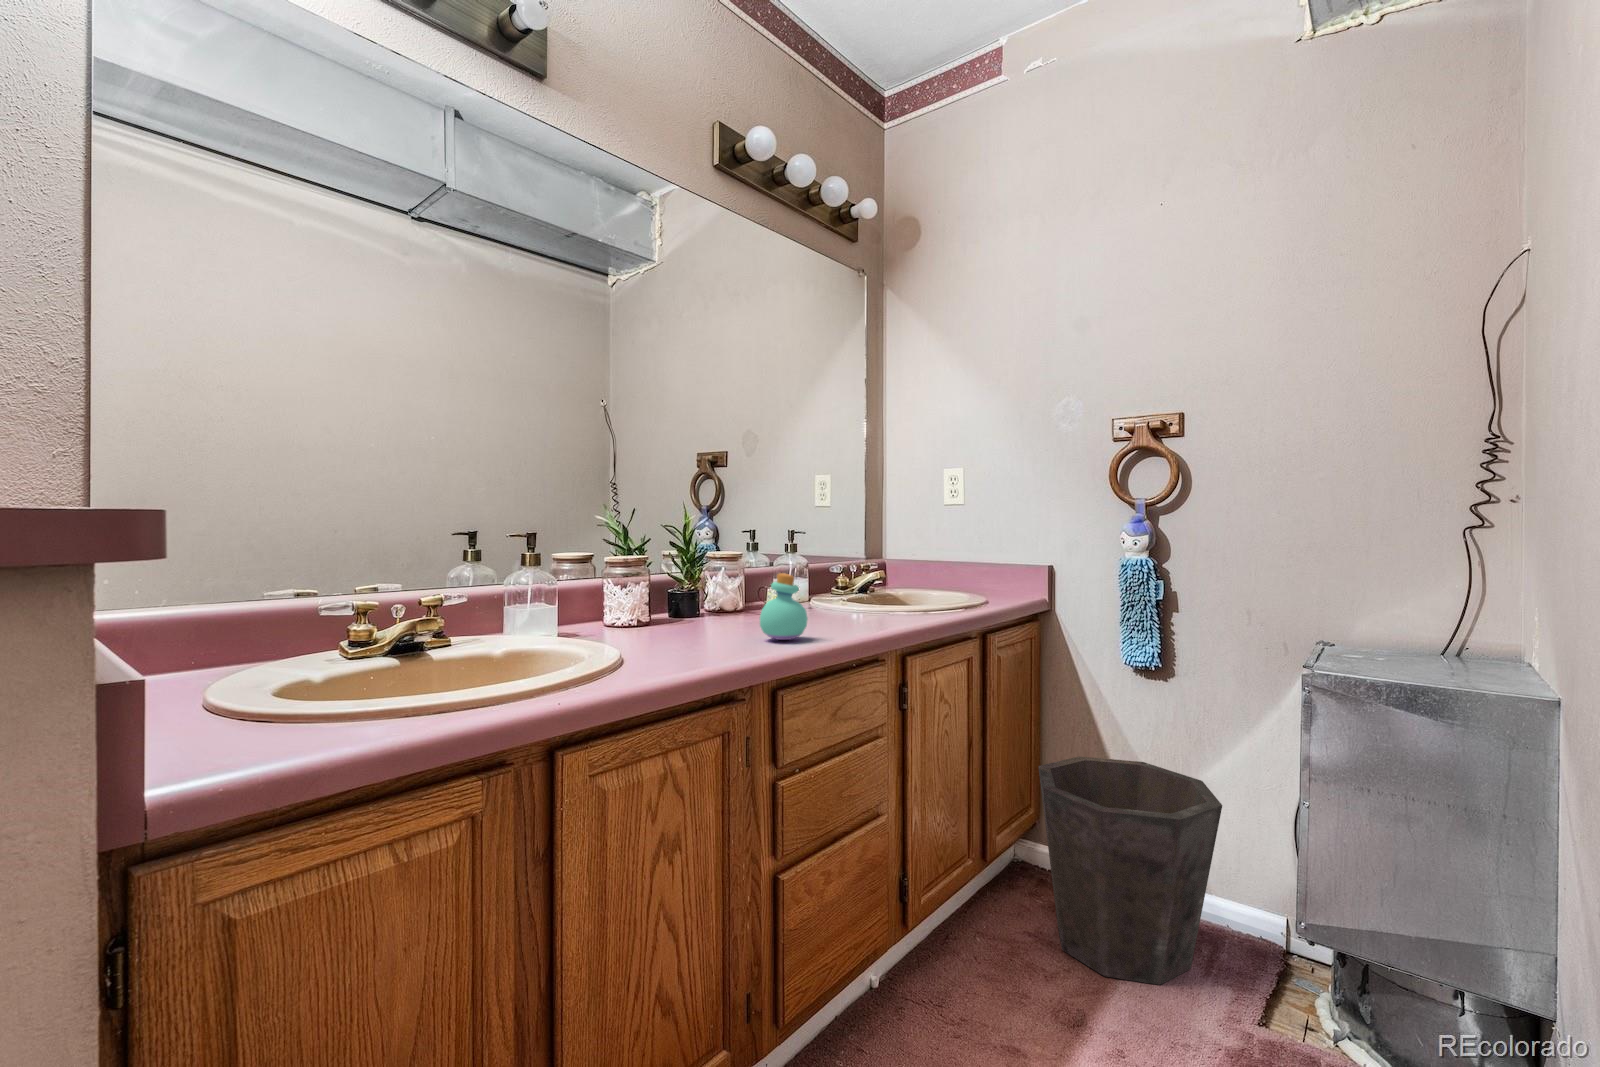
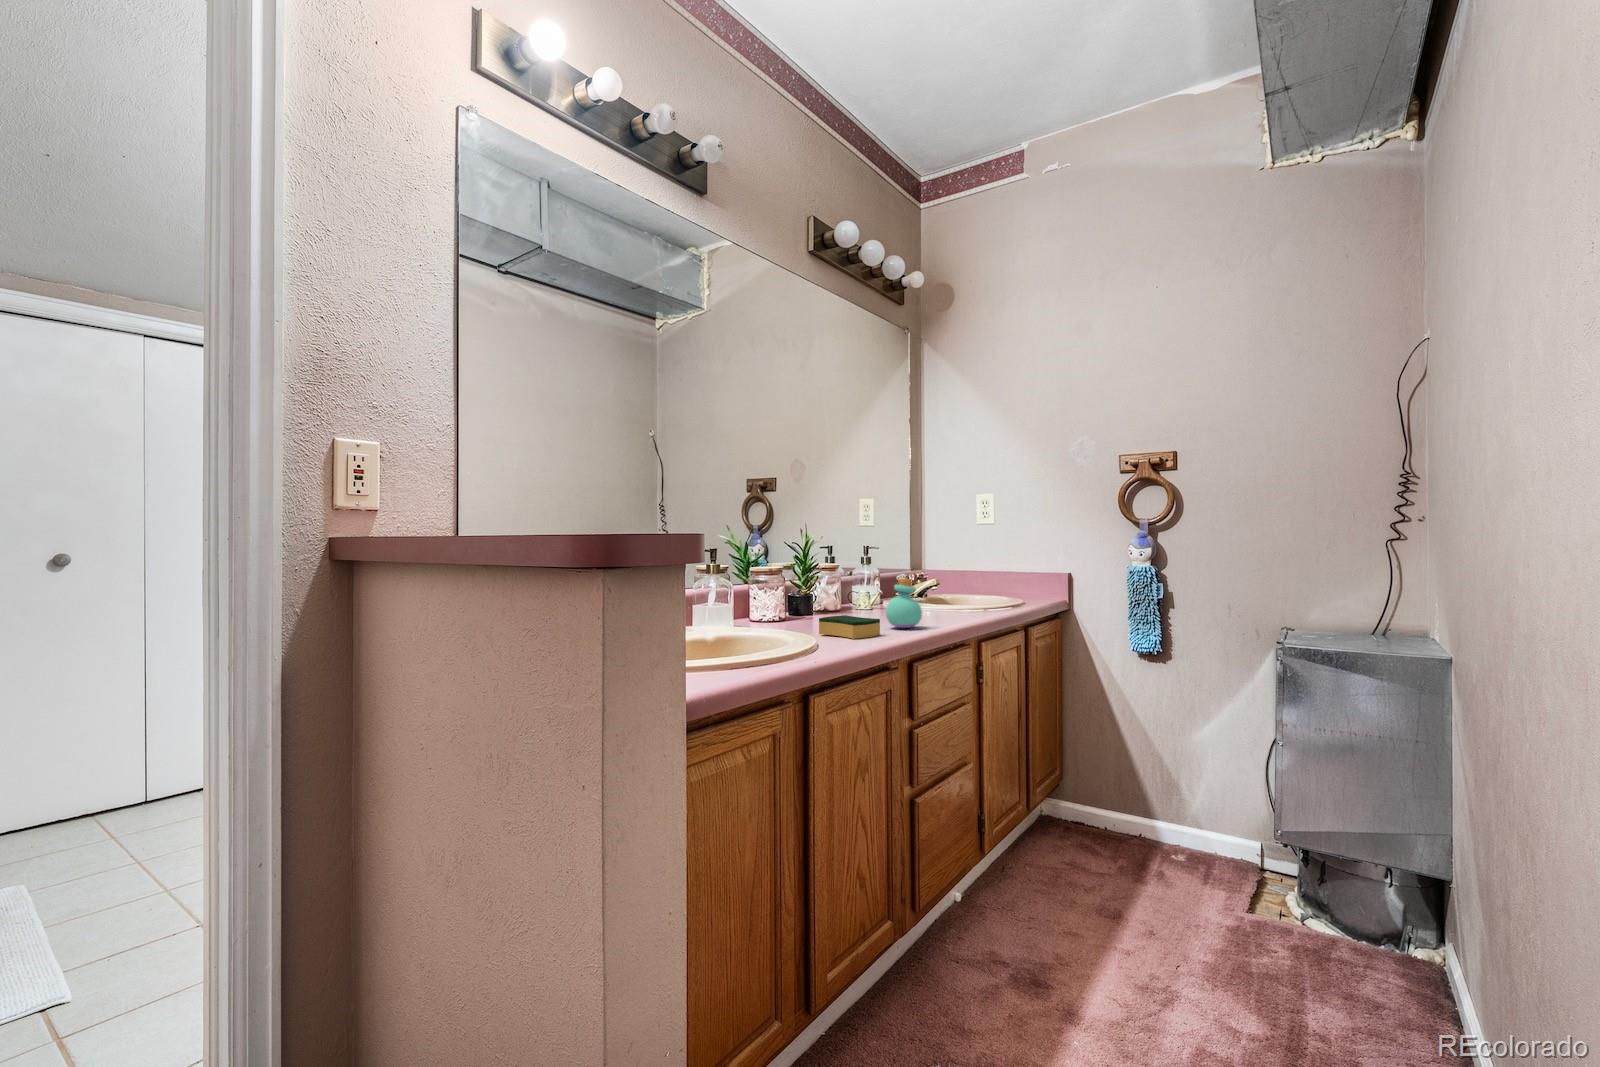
sponge: none [656,622,736,657] -> present [819,615,880,639]
waste bin: present [1039,756,1222,985] -> none [1070,725,1216,892]

